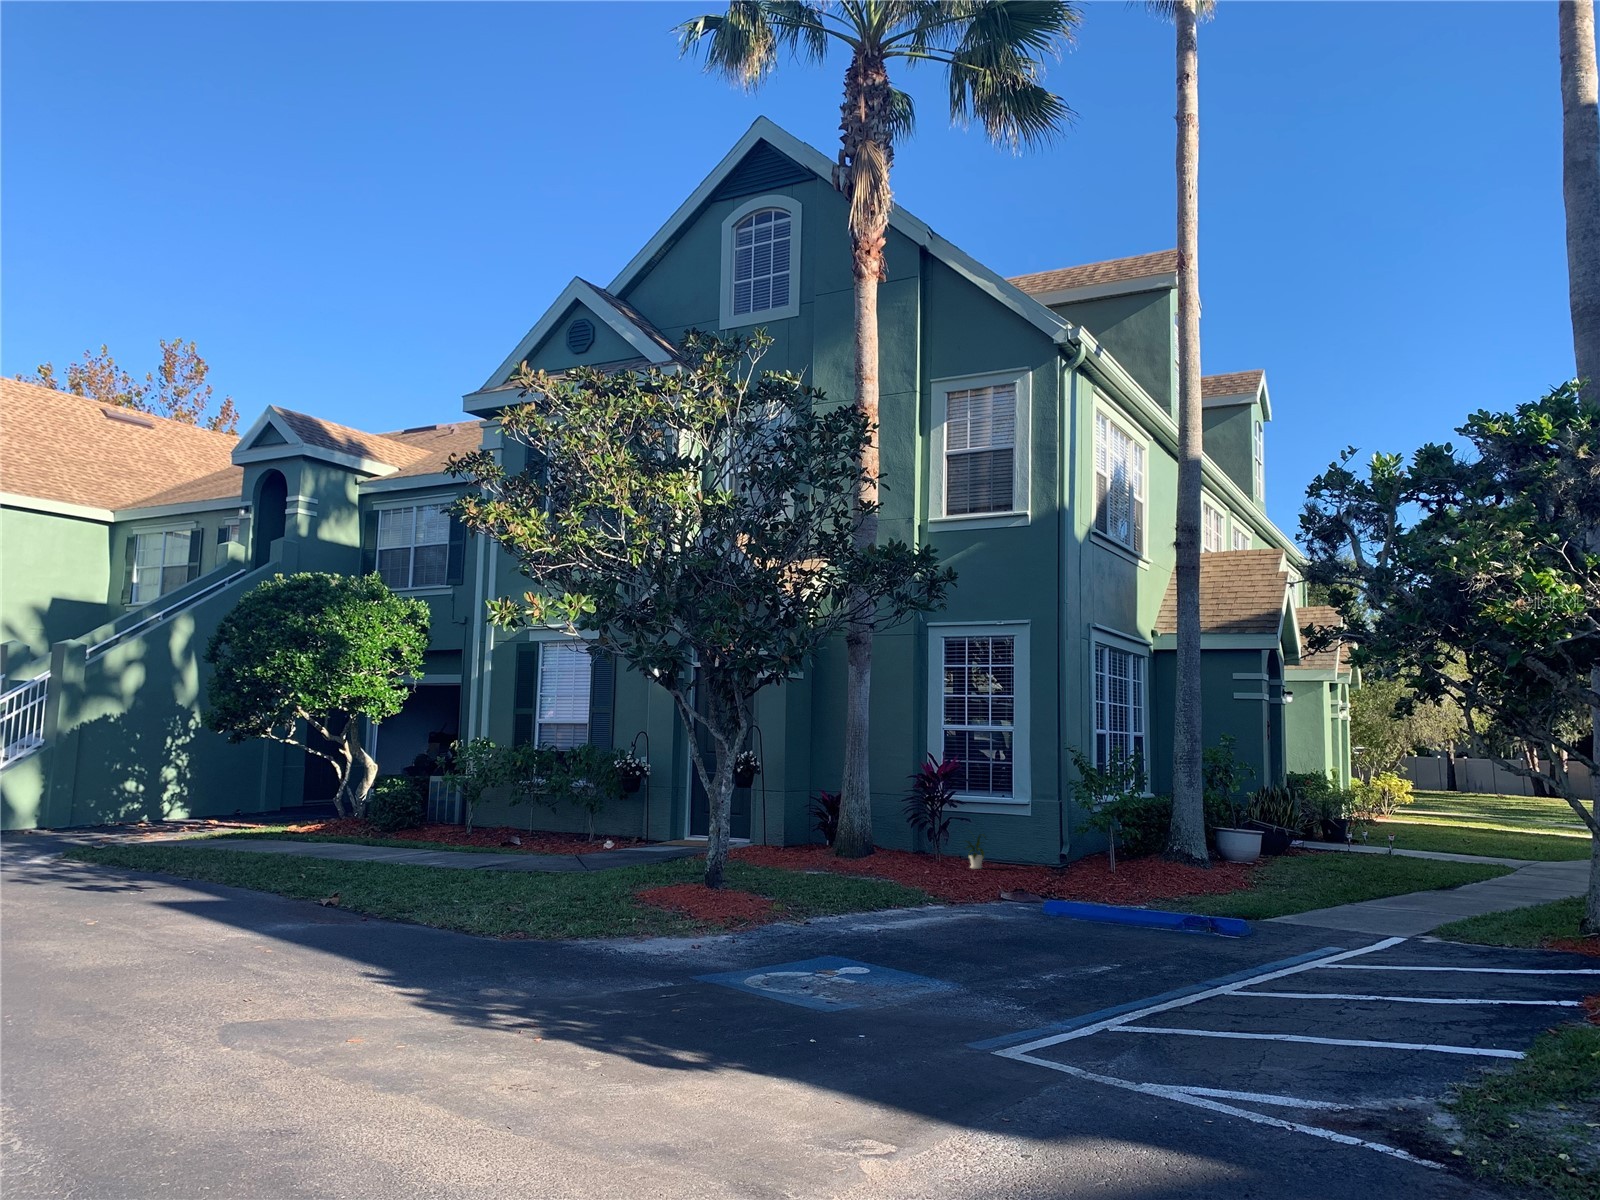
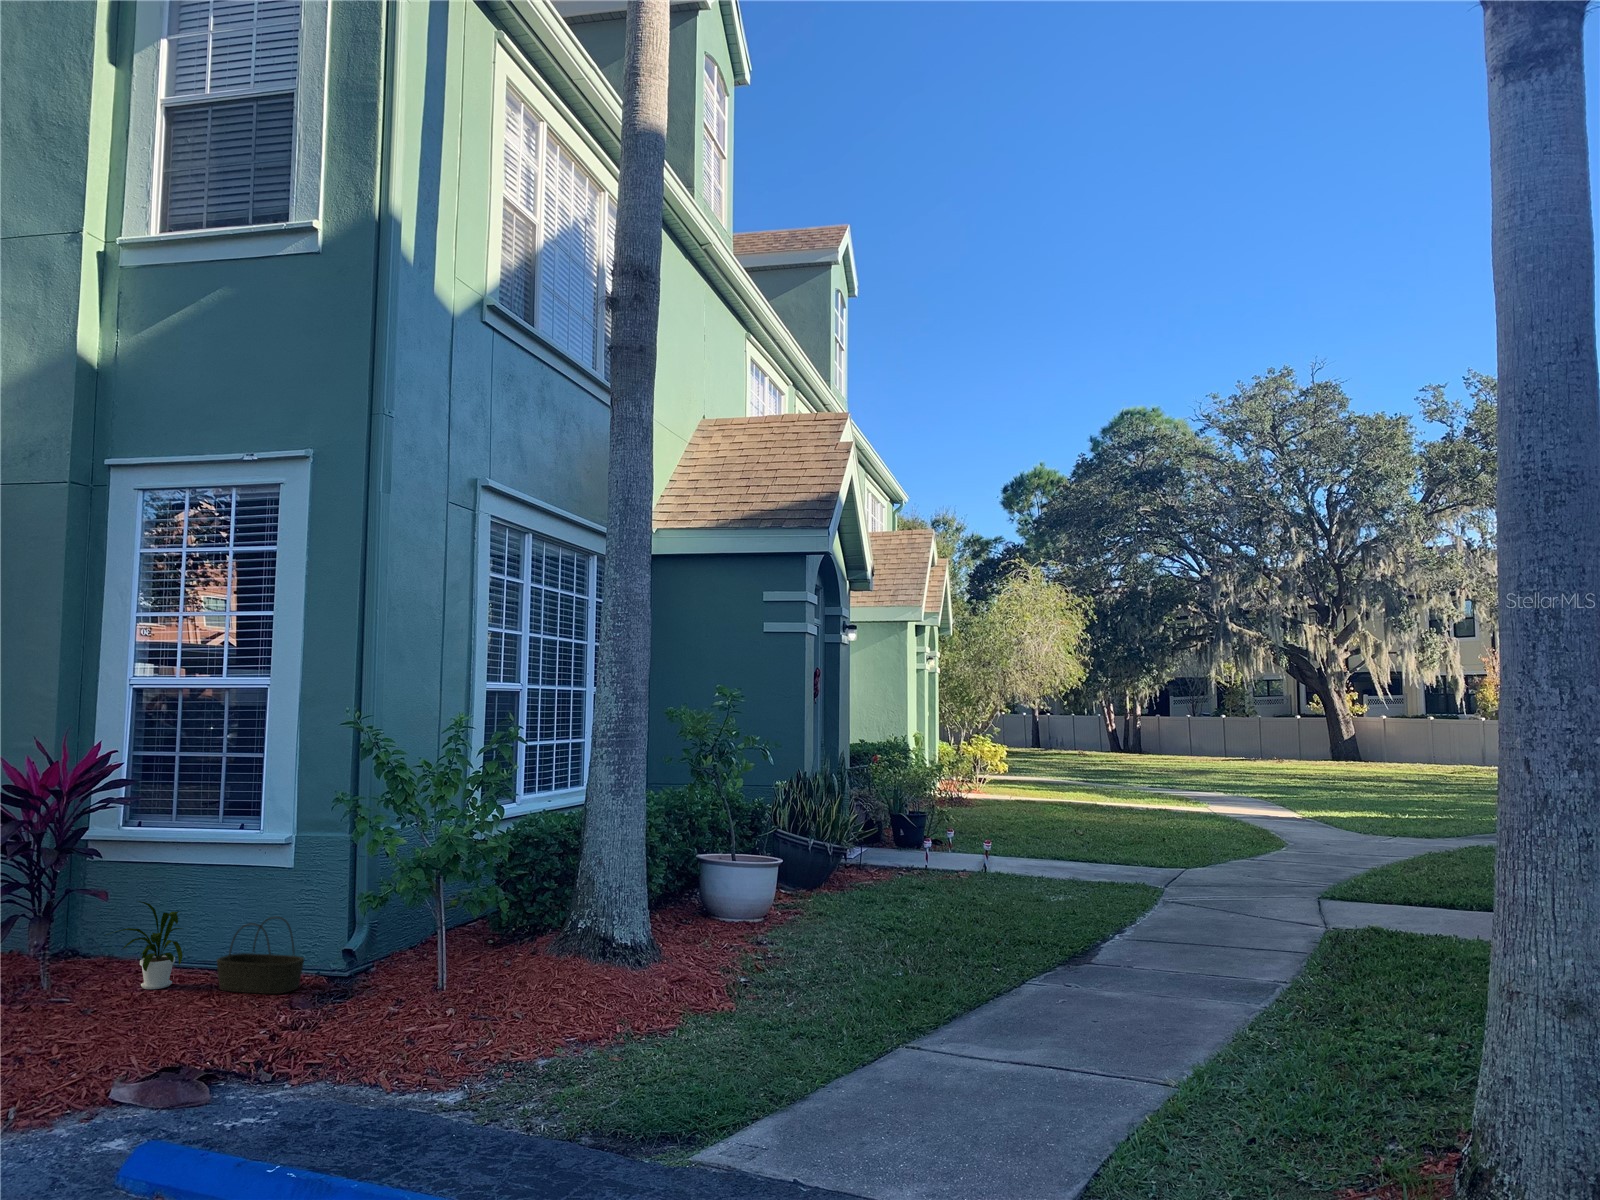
basket: none [1004,839,1044,872] -> present [217,917,304,994]

